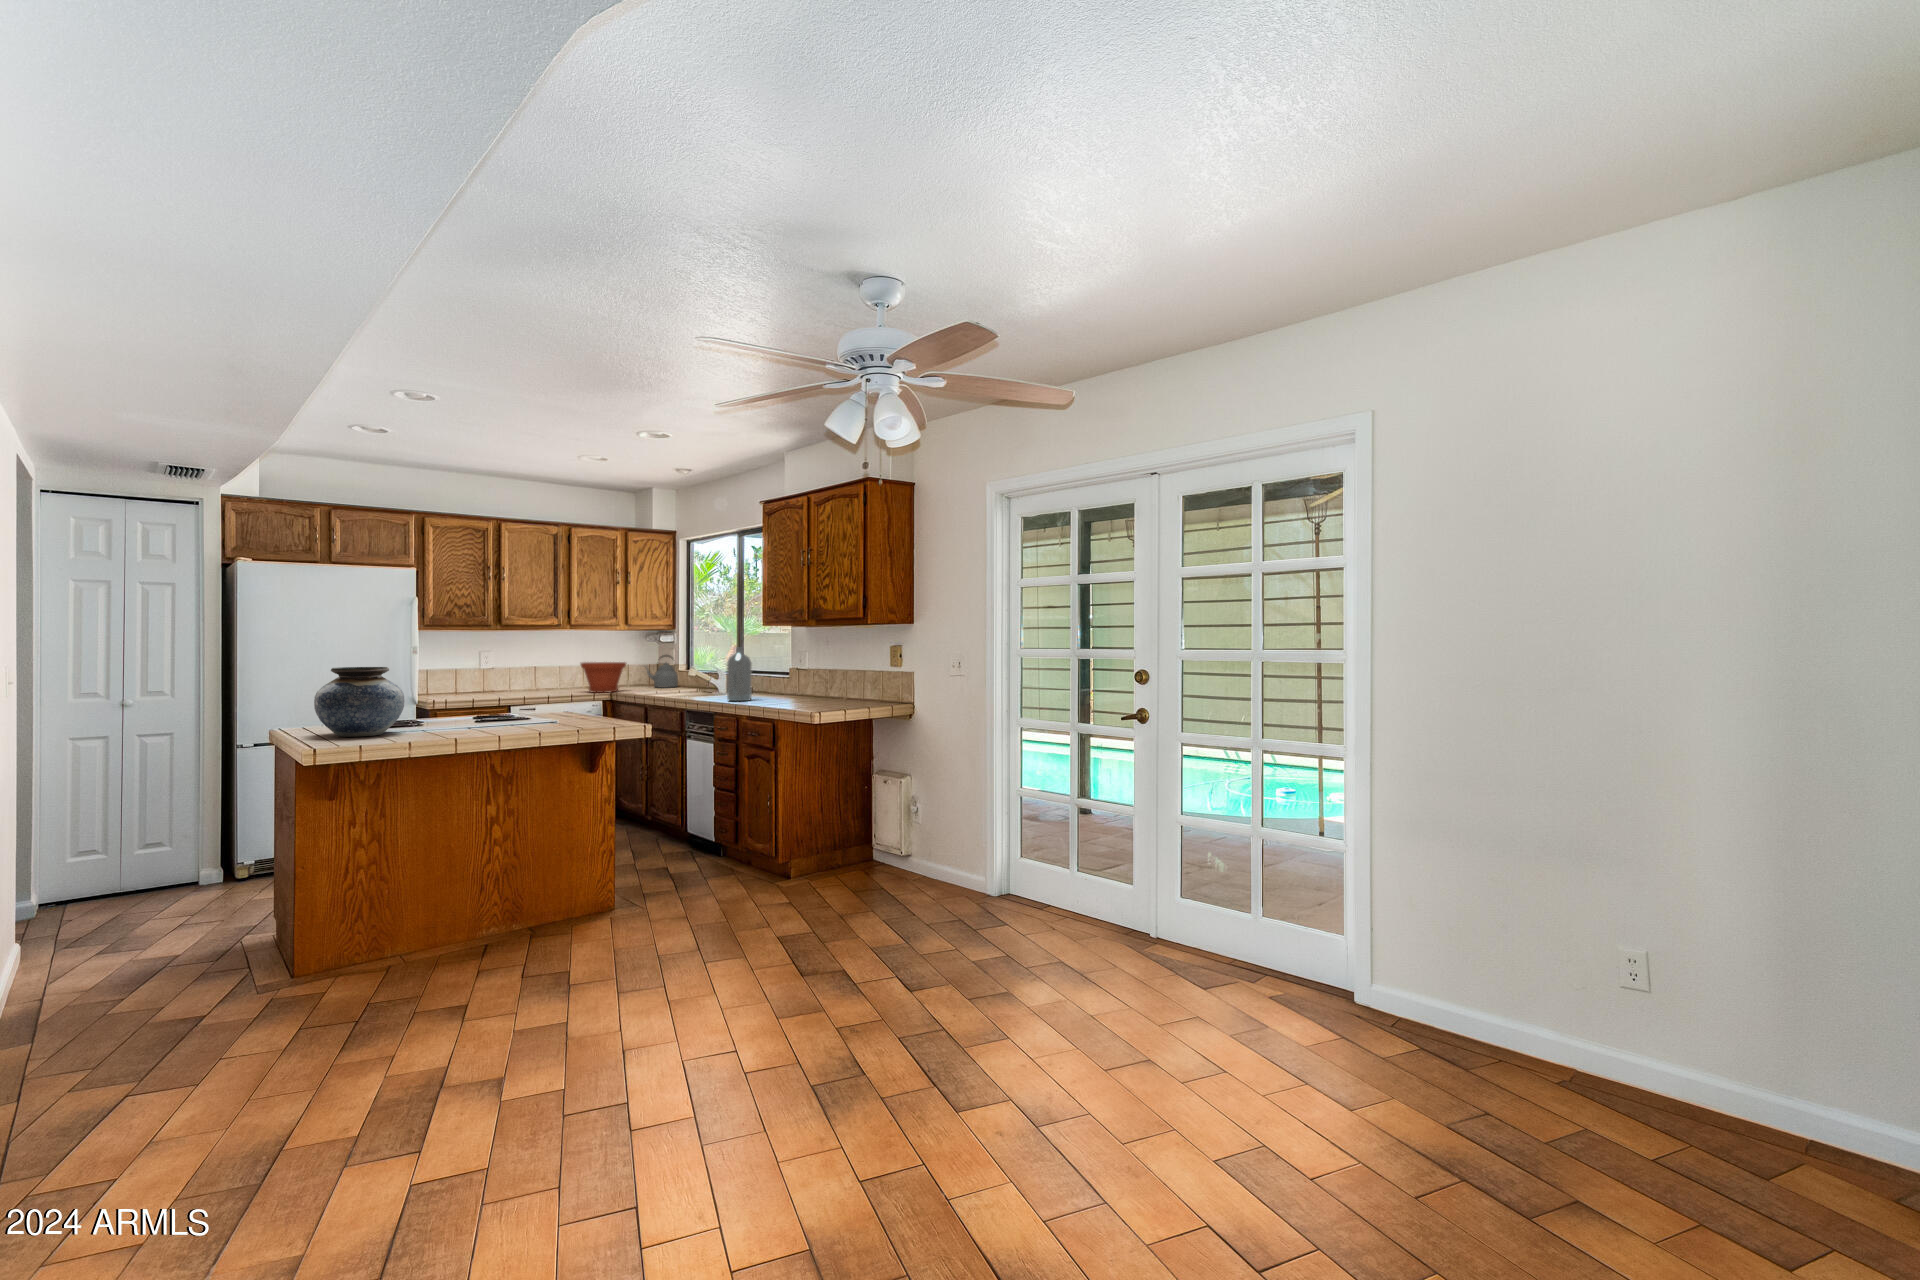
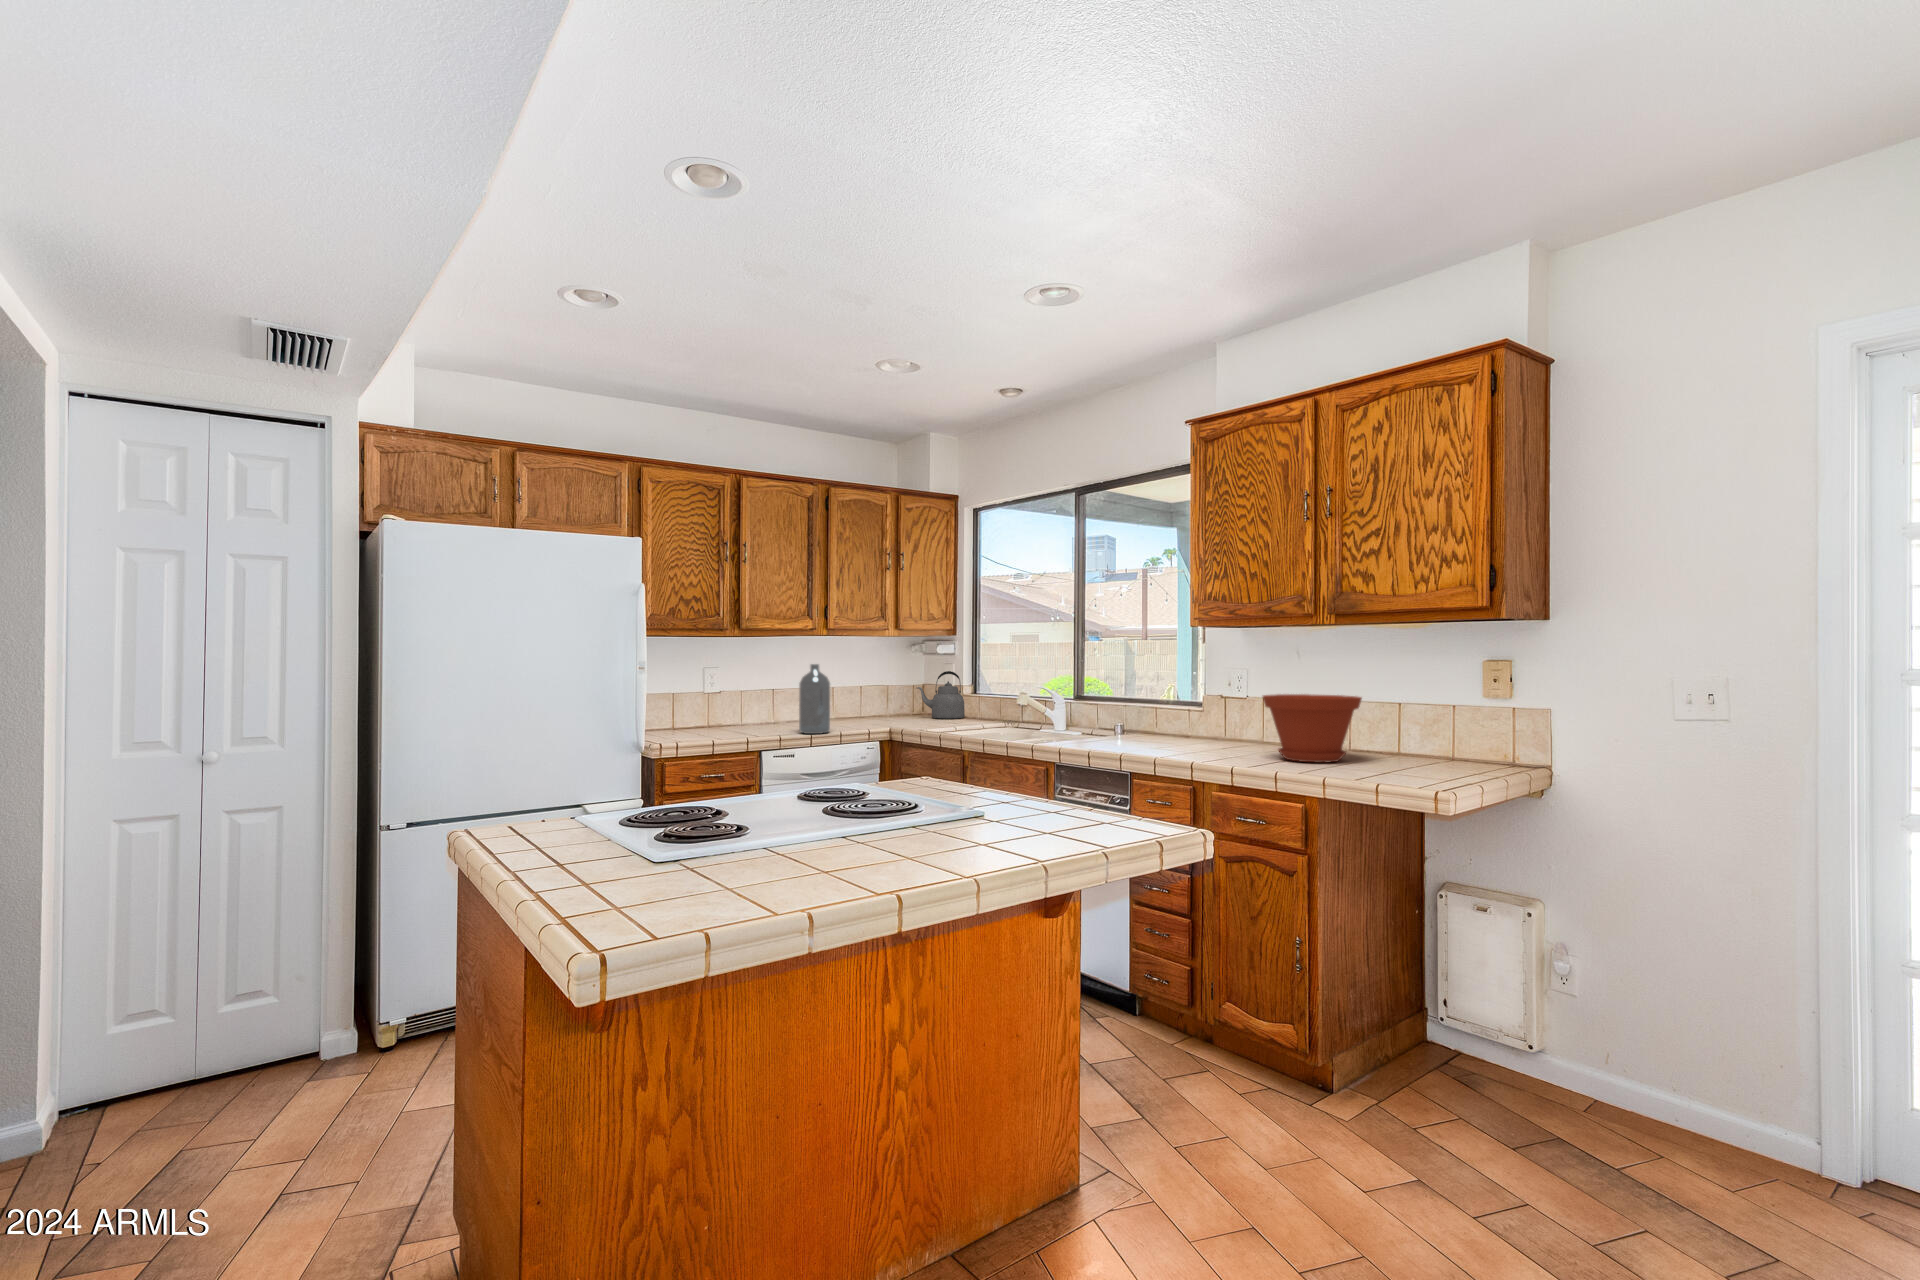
bottle: present [727,647,752,701] -> present [799,664,830,734]
plant pot: present [581,662,626,693] -> present [1262,694,1362,762]
vase: present [314,667,404,737] -> none [591,721,782,900]

